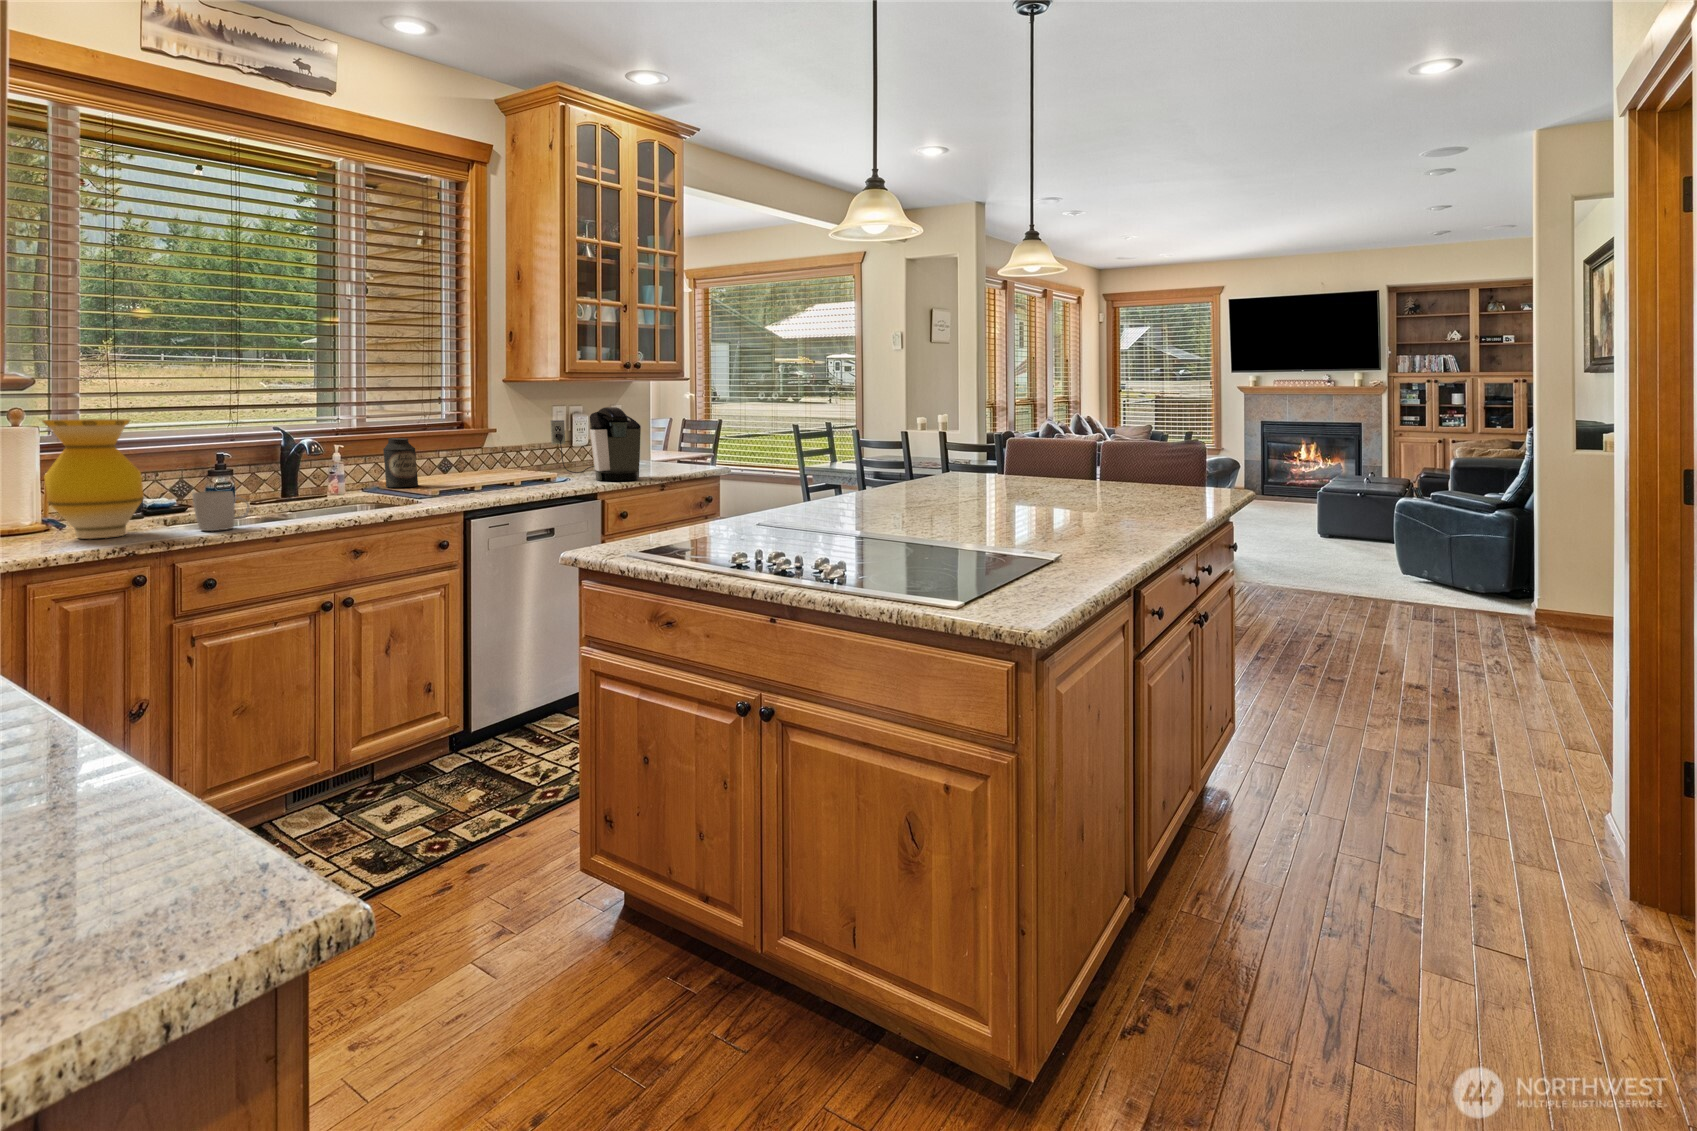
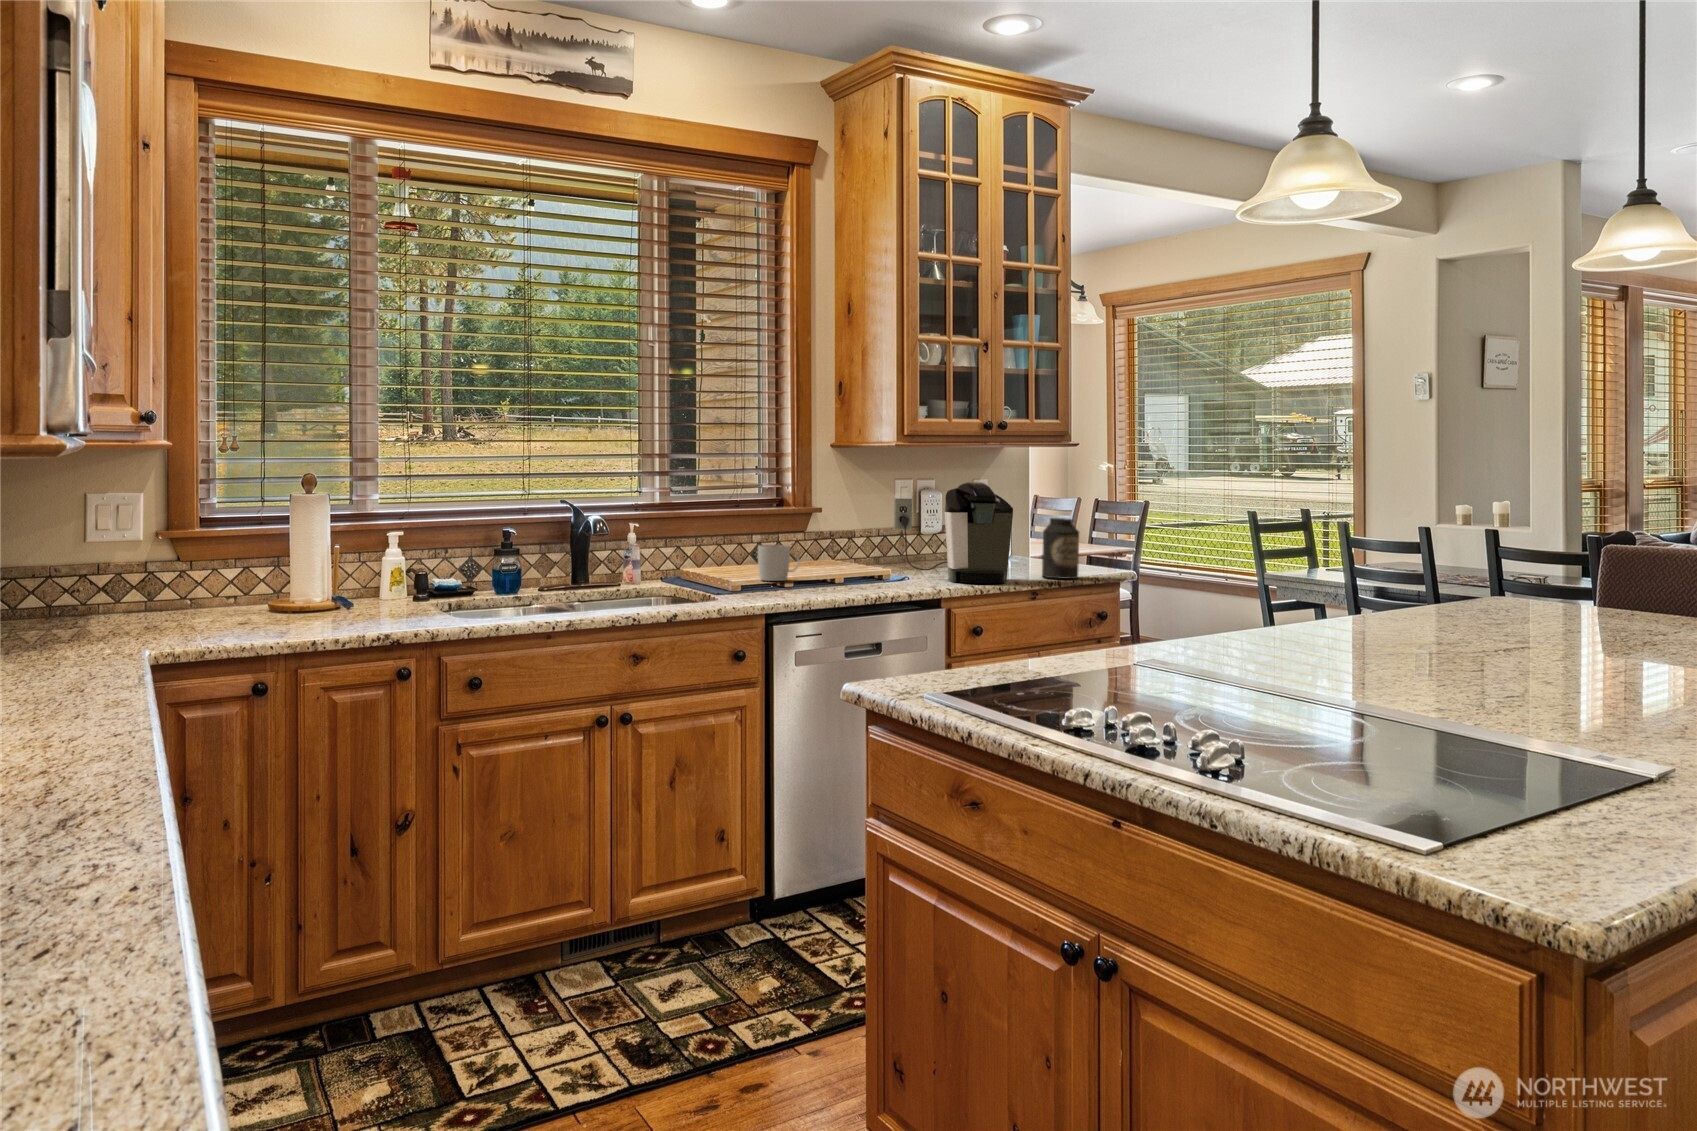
vase: present [42,419,144,539] -> none [347,488,437,622]
canister: present [383,438,418,487] -> present [1042,518,1079,579]
mug: present [192,491,249,531] -> present [758,545,800,581]

